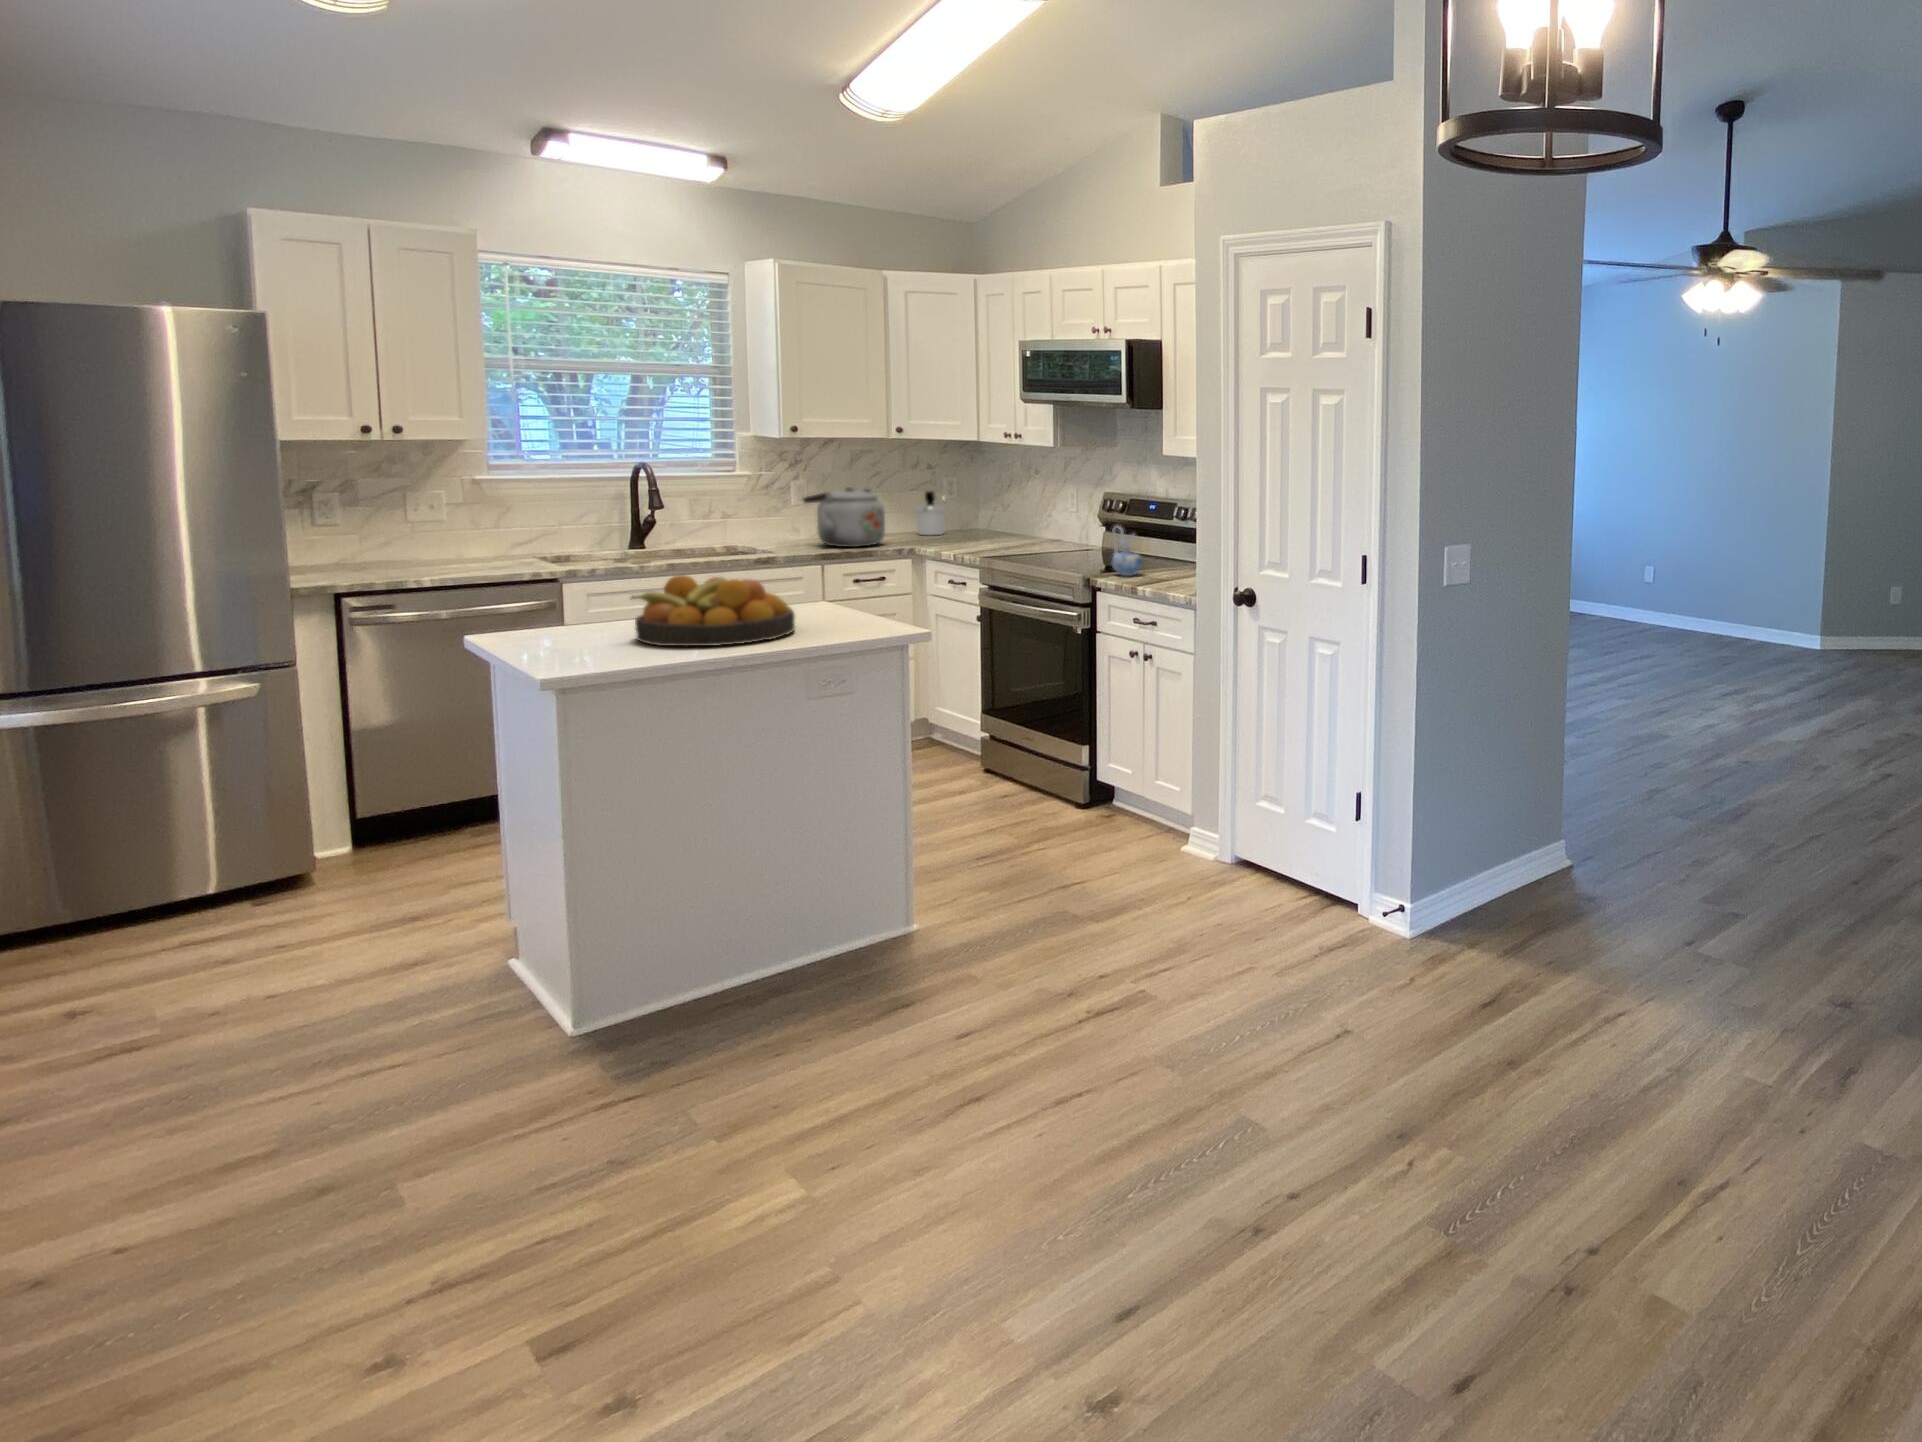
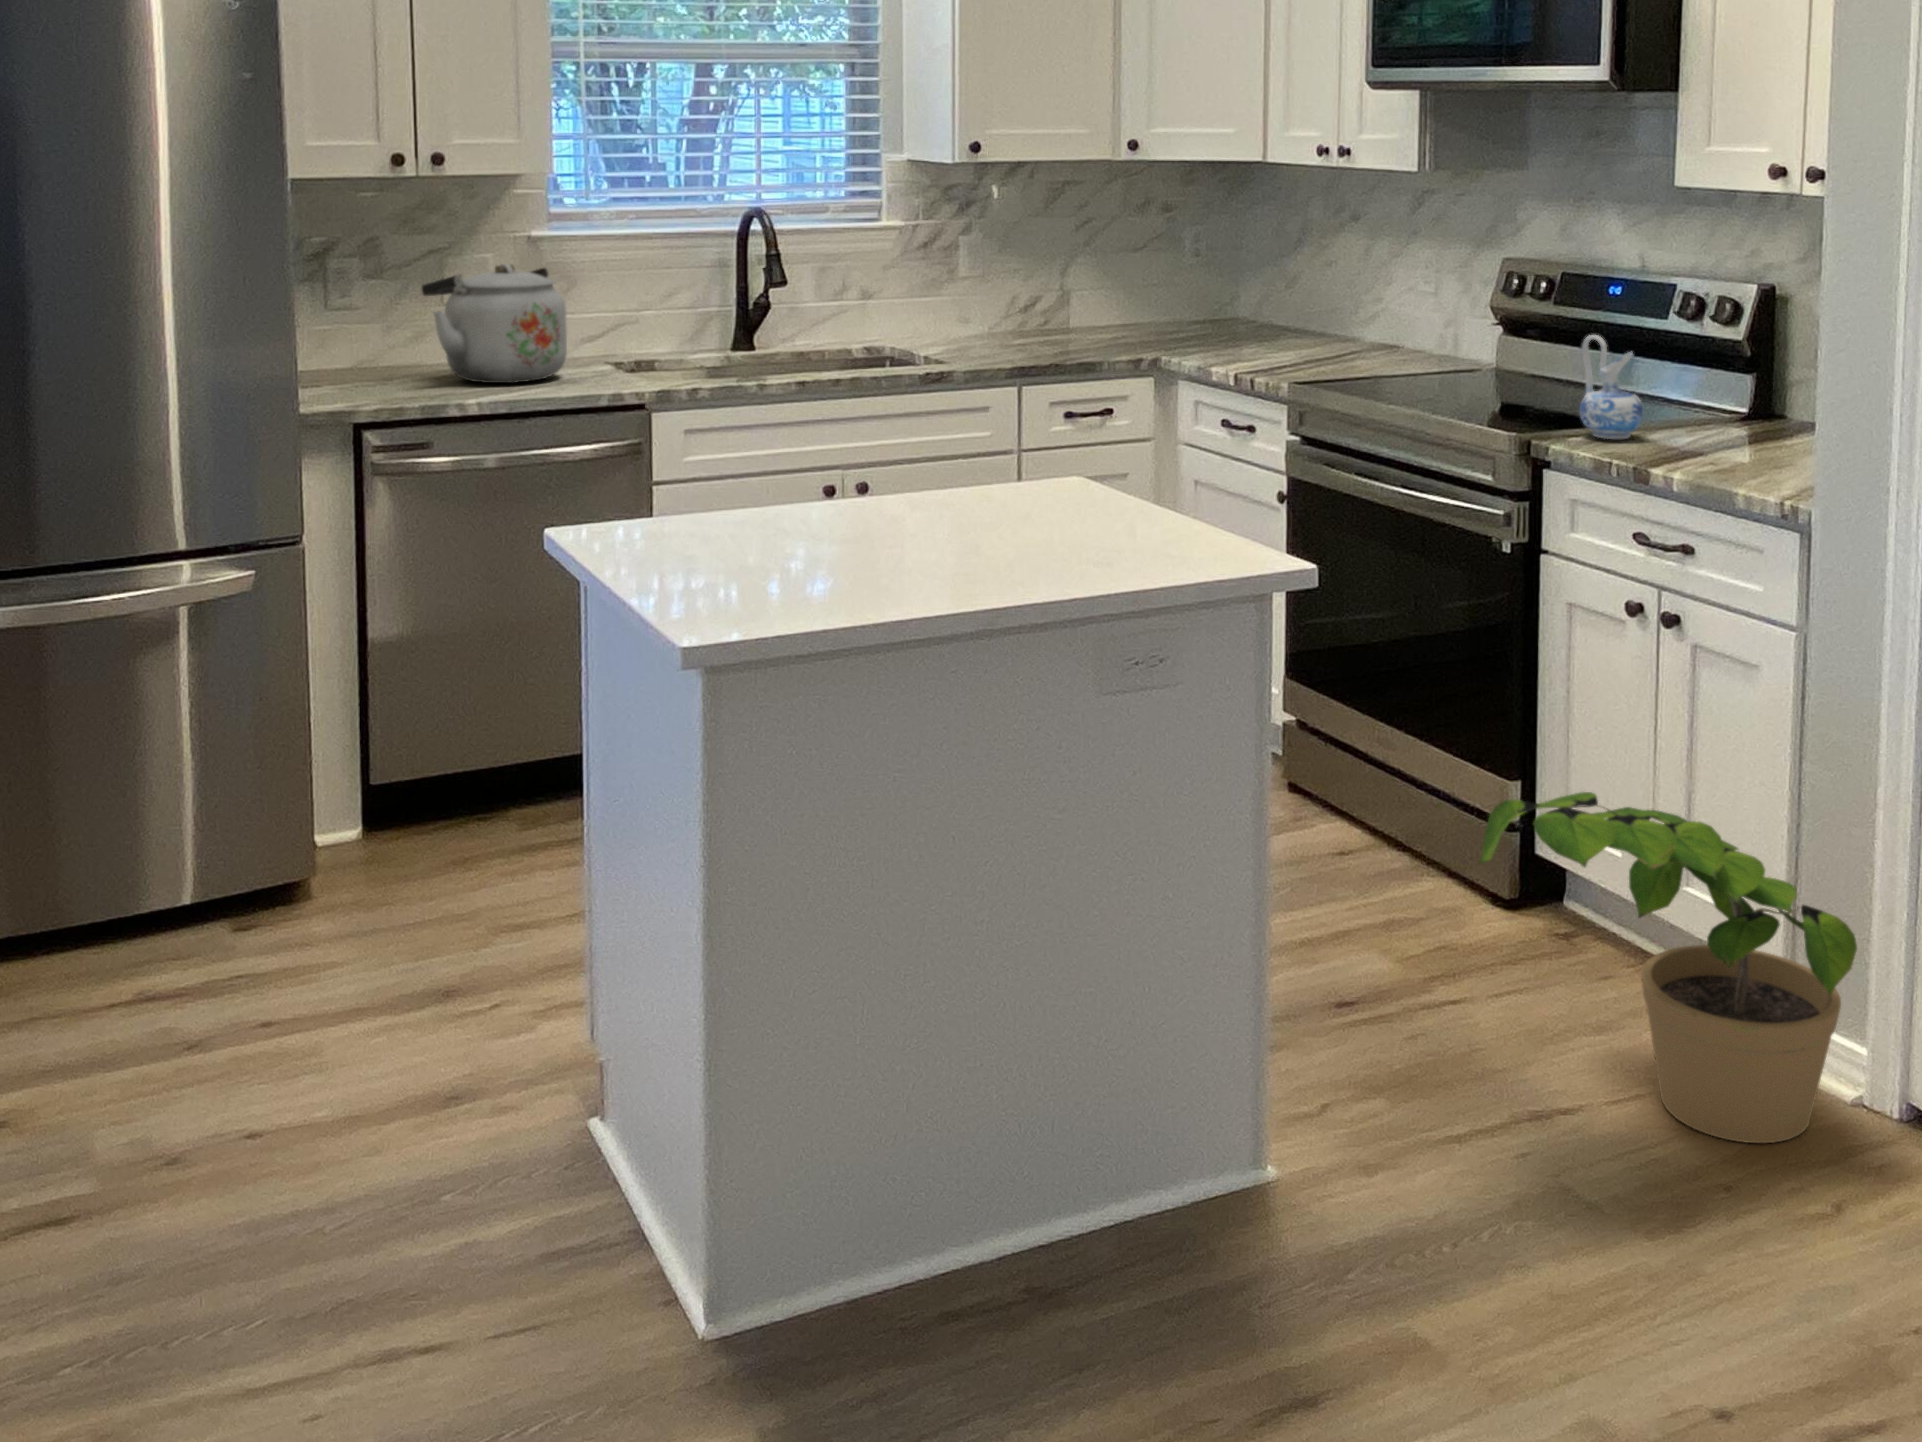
kettle: present [803,486,885,547] -> present [422,264,567,383]
soap dispenser: present [916,491,945,535] -> none [1149,255,1203,334]
fruit bowl: present [631,575,795,646] -> none [797,434,1068,584]
potted plant: none [1028,732,1205,883] -> present [1480,792,1857,1143]

